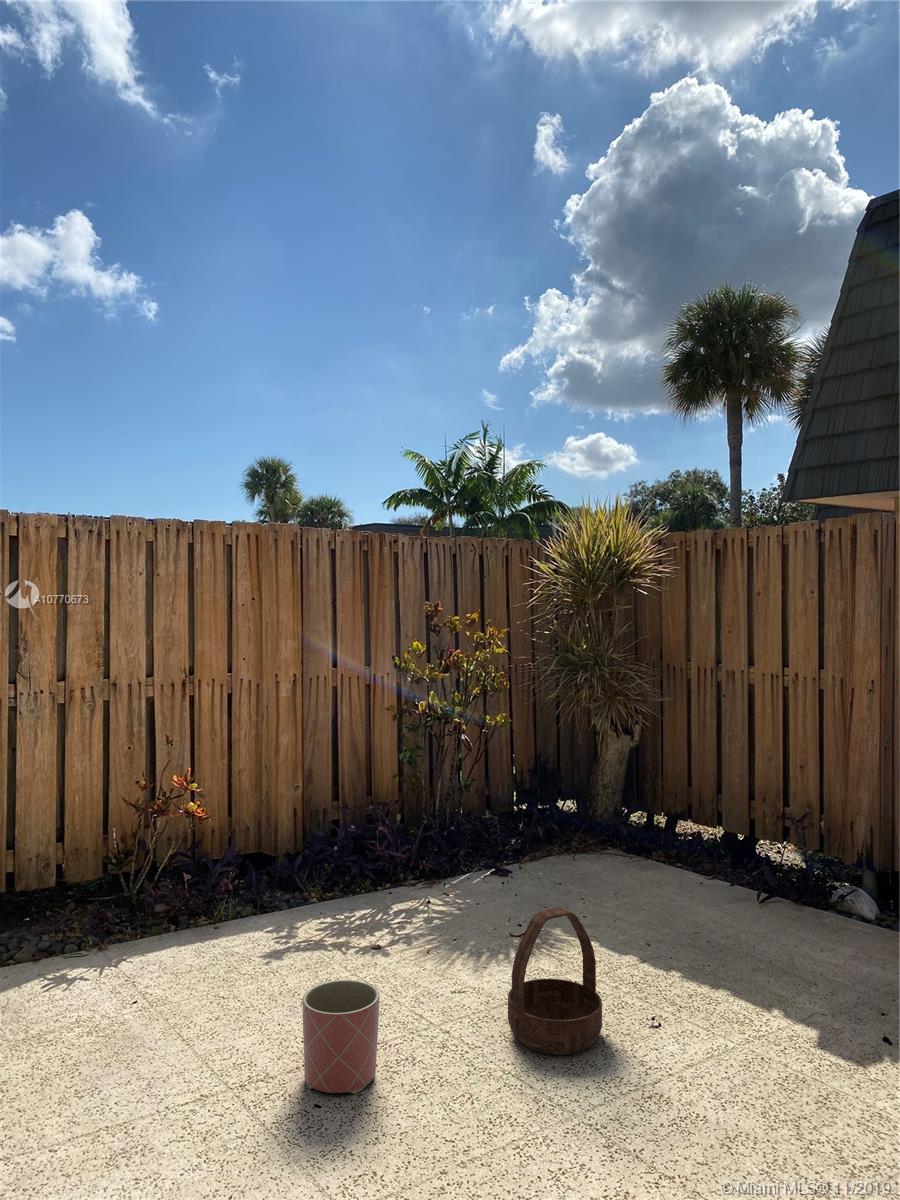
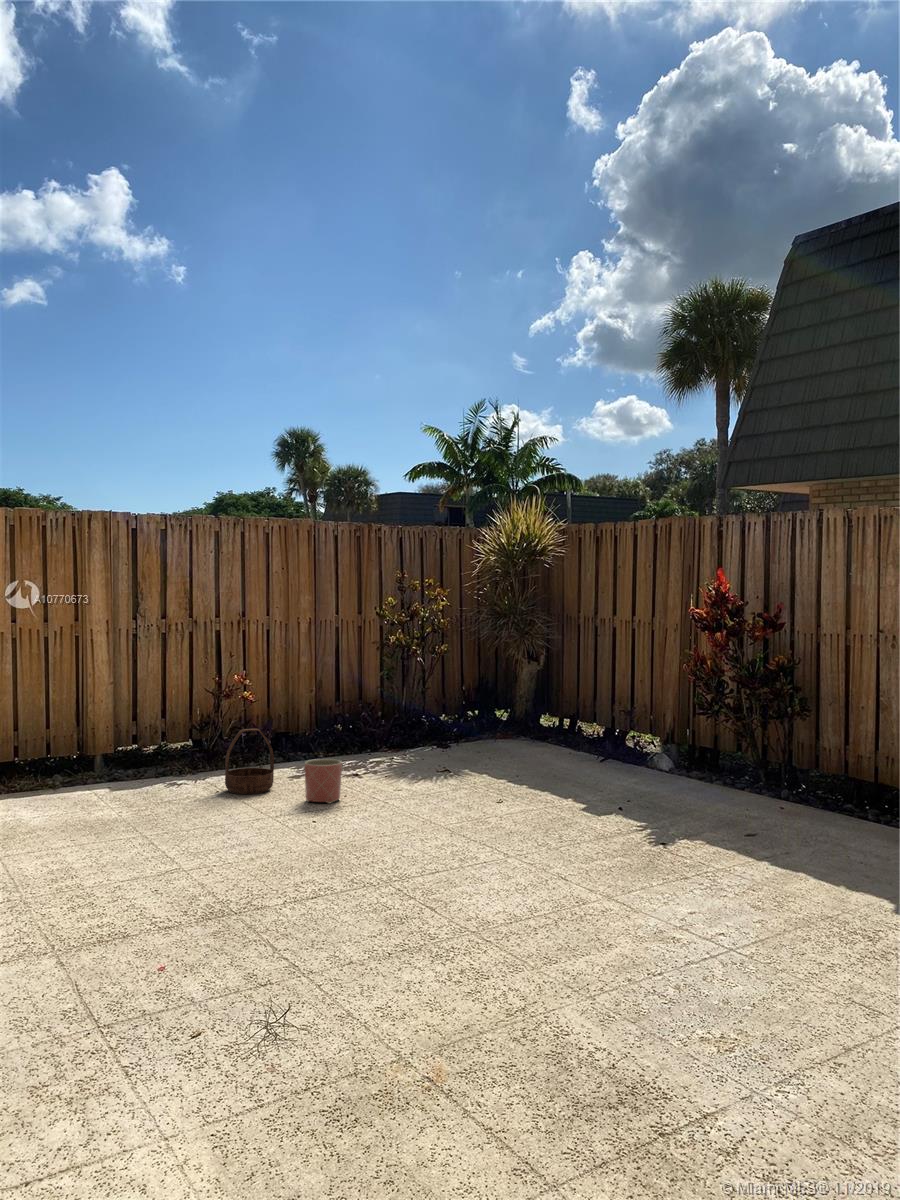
basket: present [508,907,602,1055] -> present [225,729,274,794]

